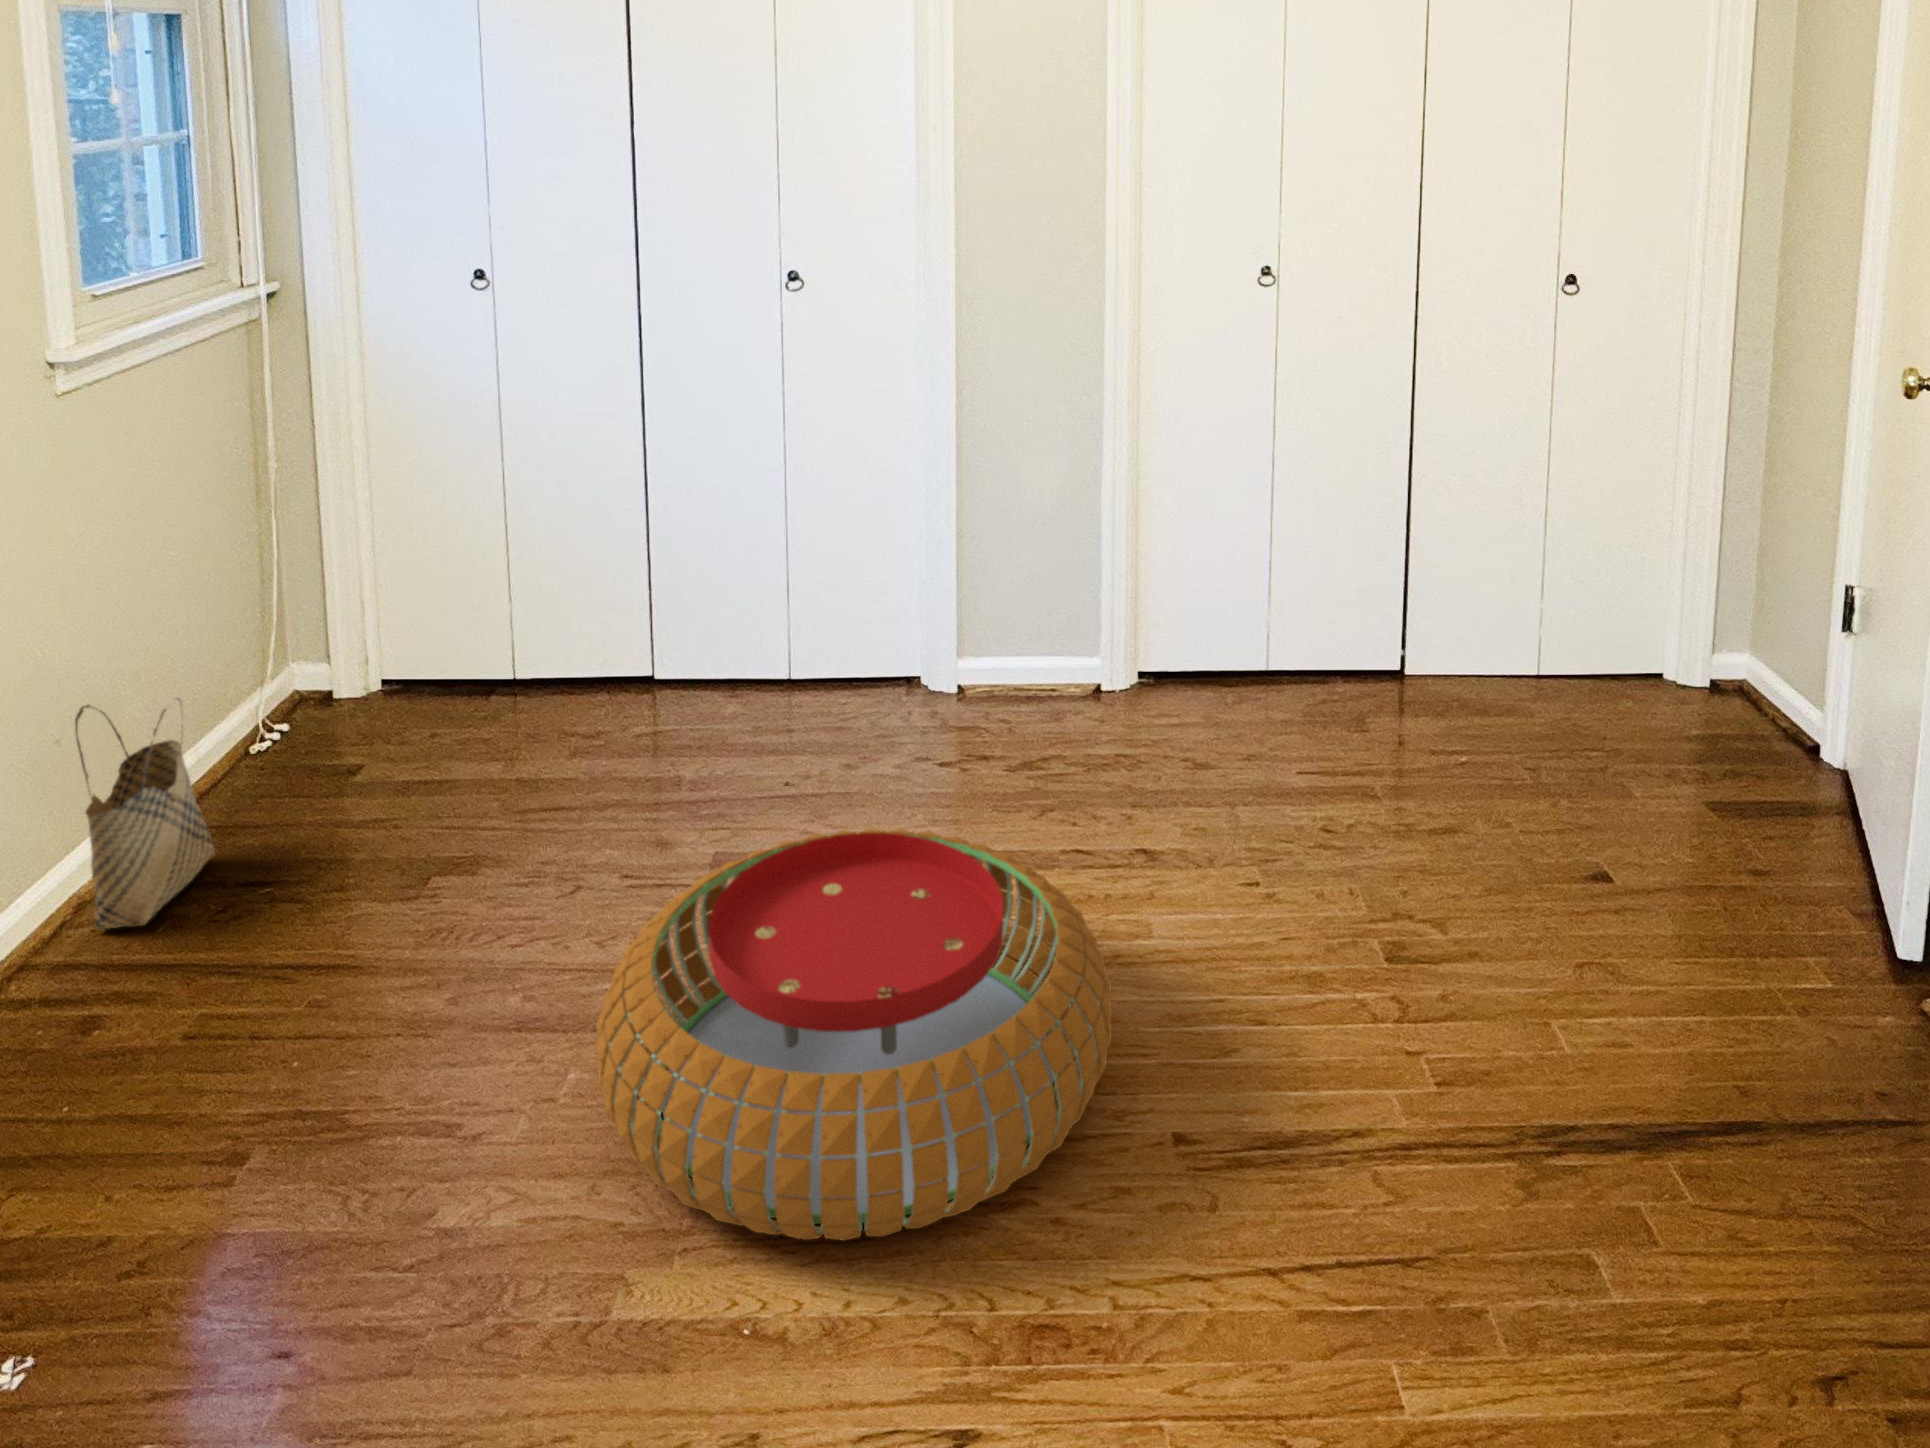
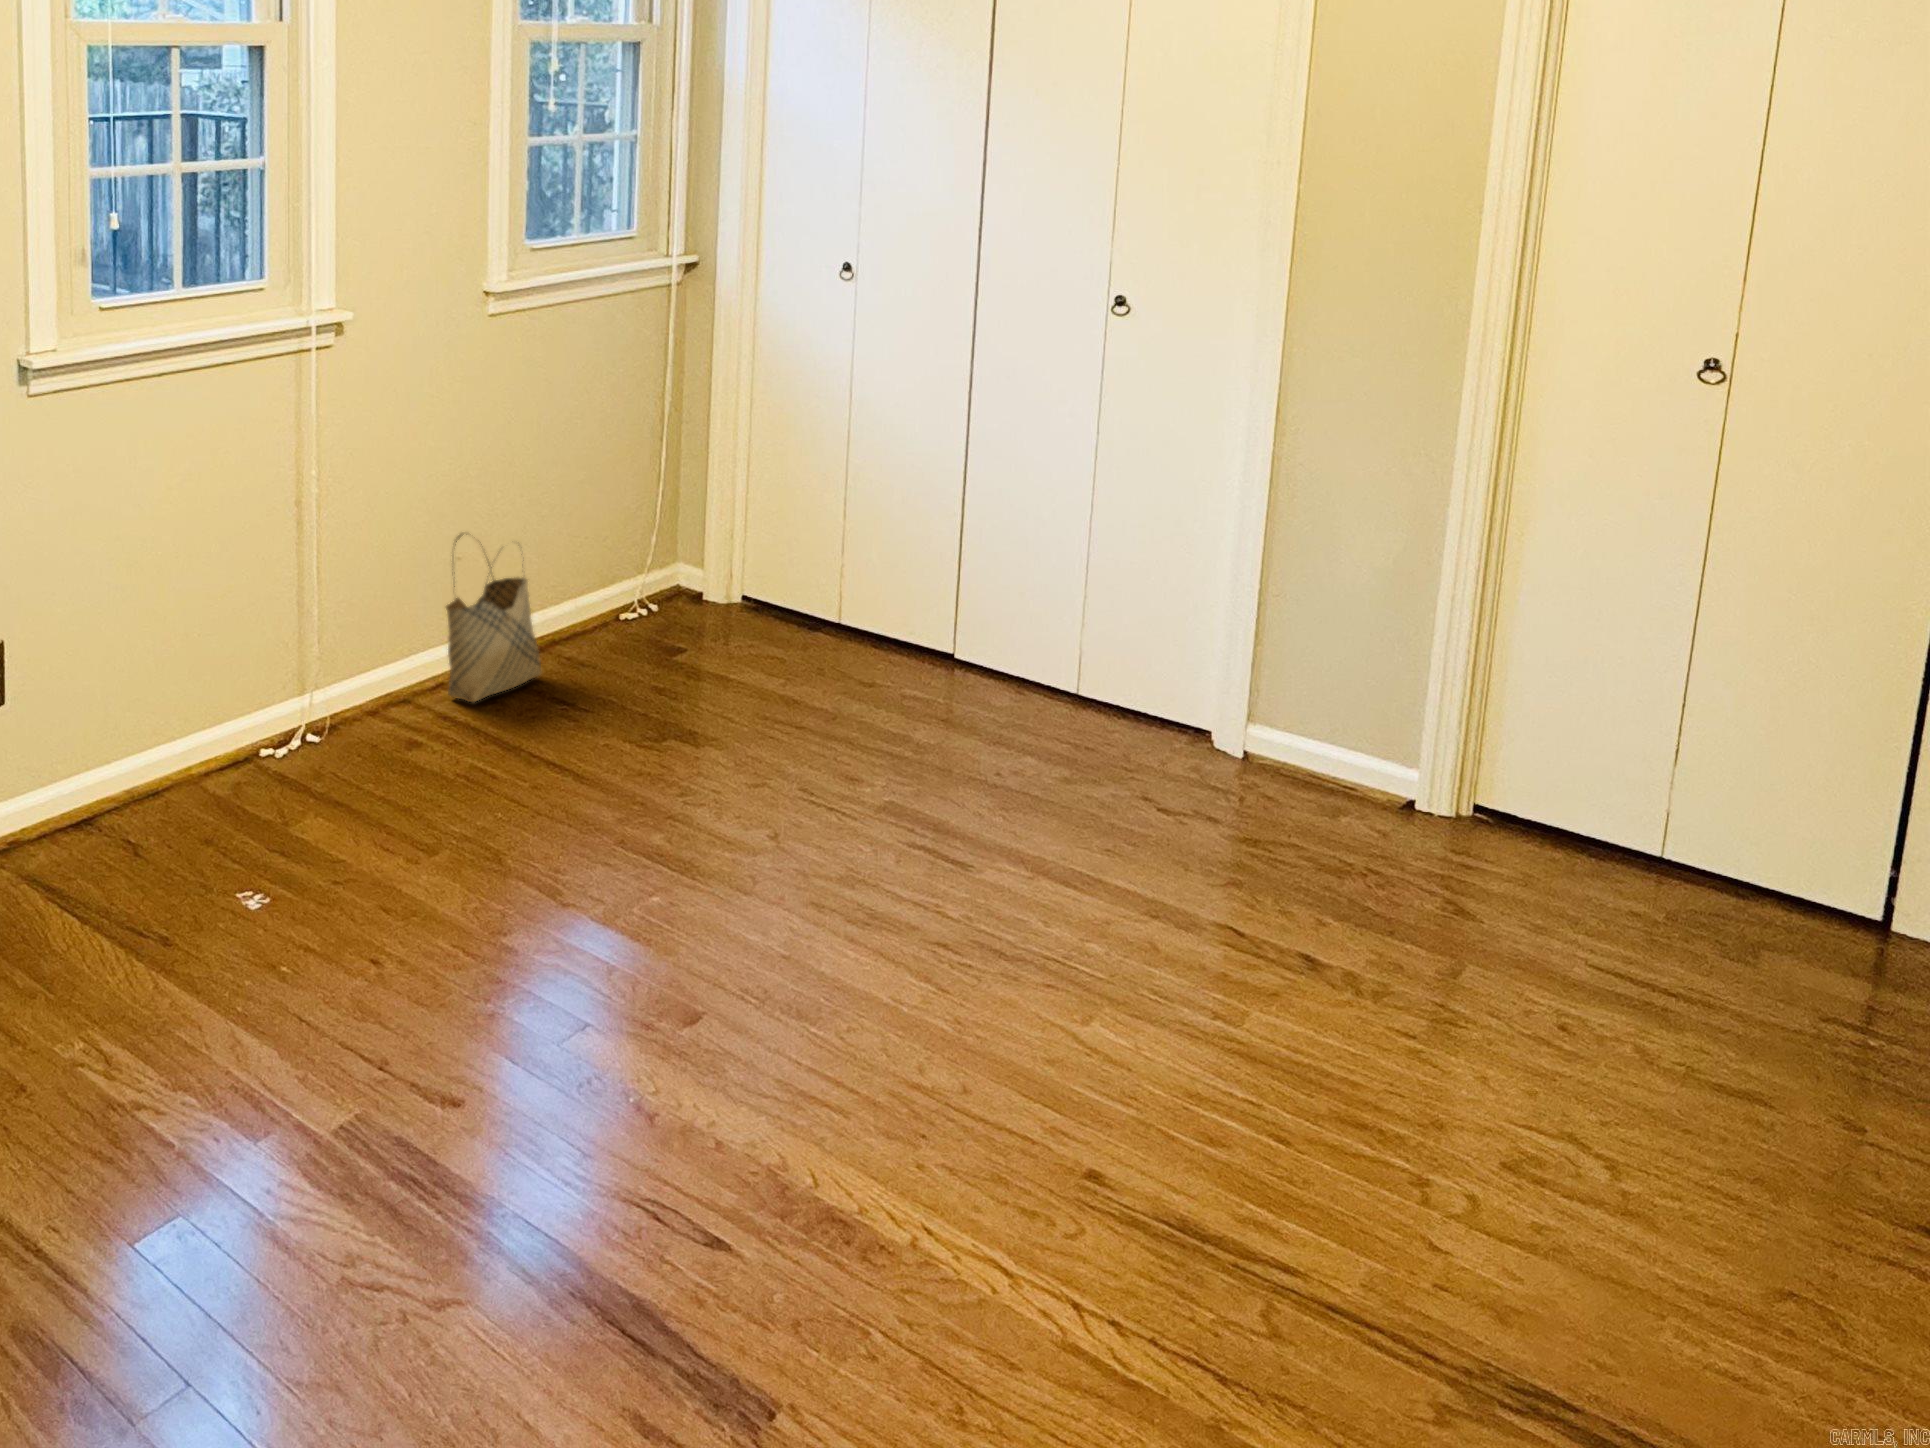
pouf: present [597,828,1112,1241] -> none [623,783,1114,1123]

